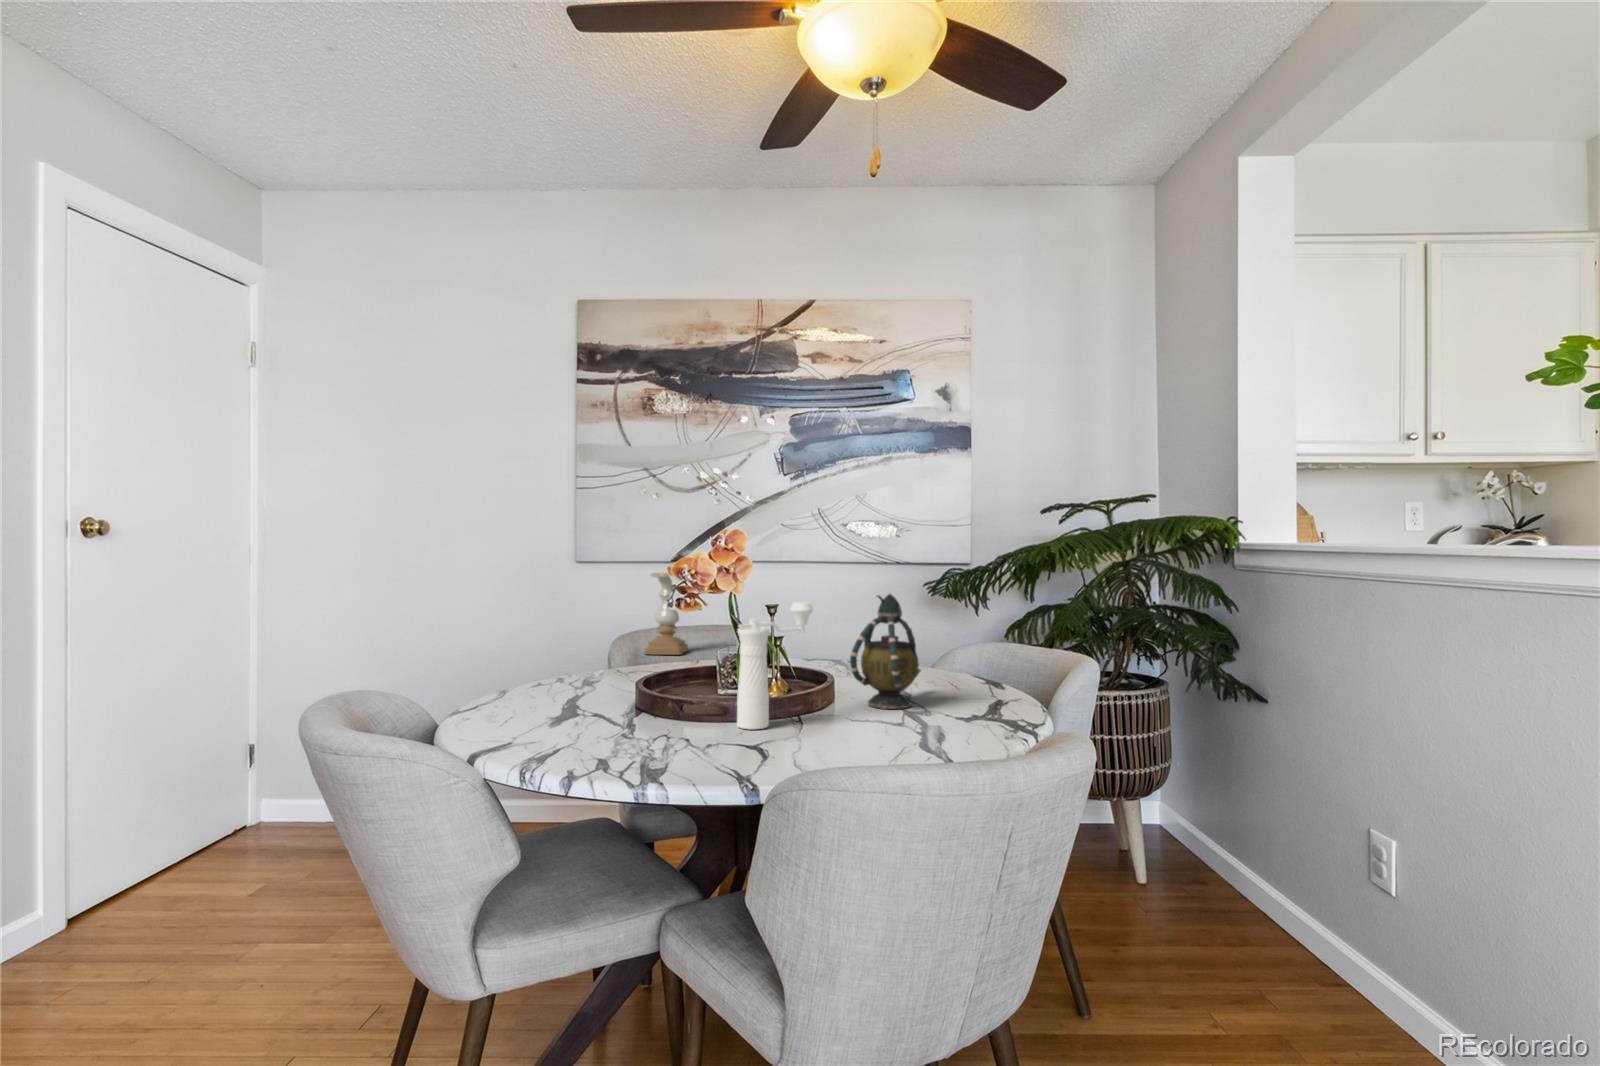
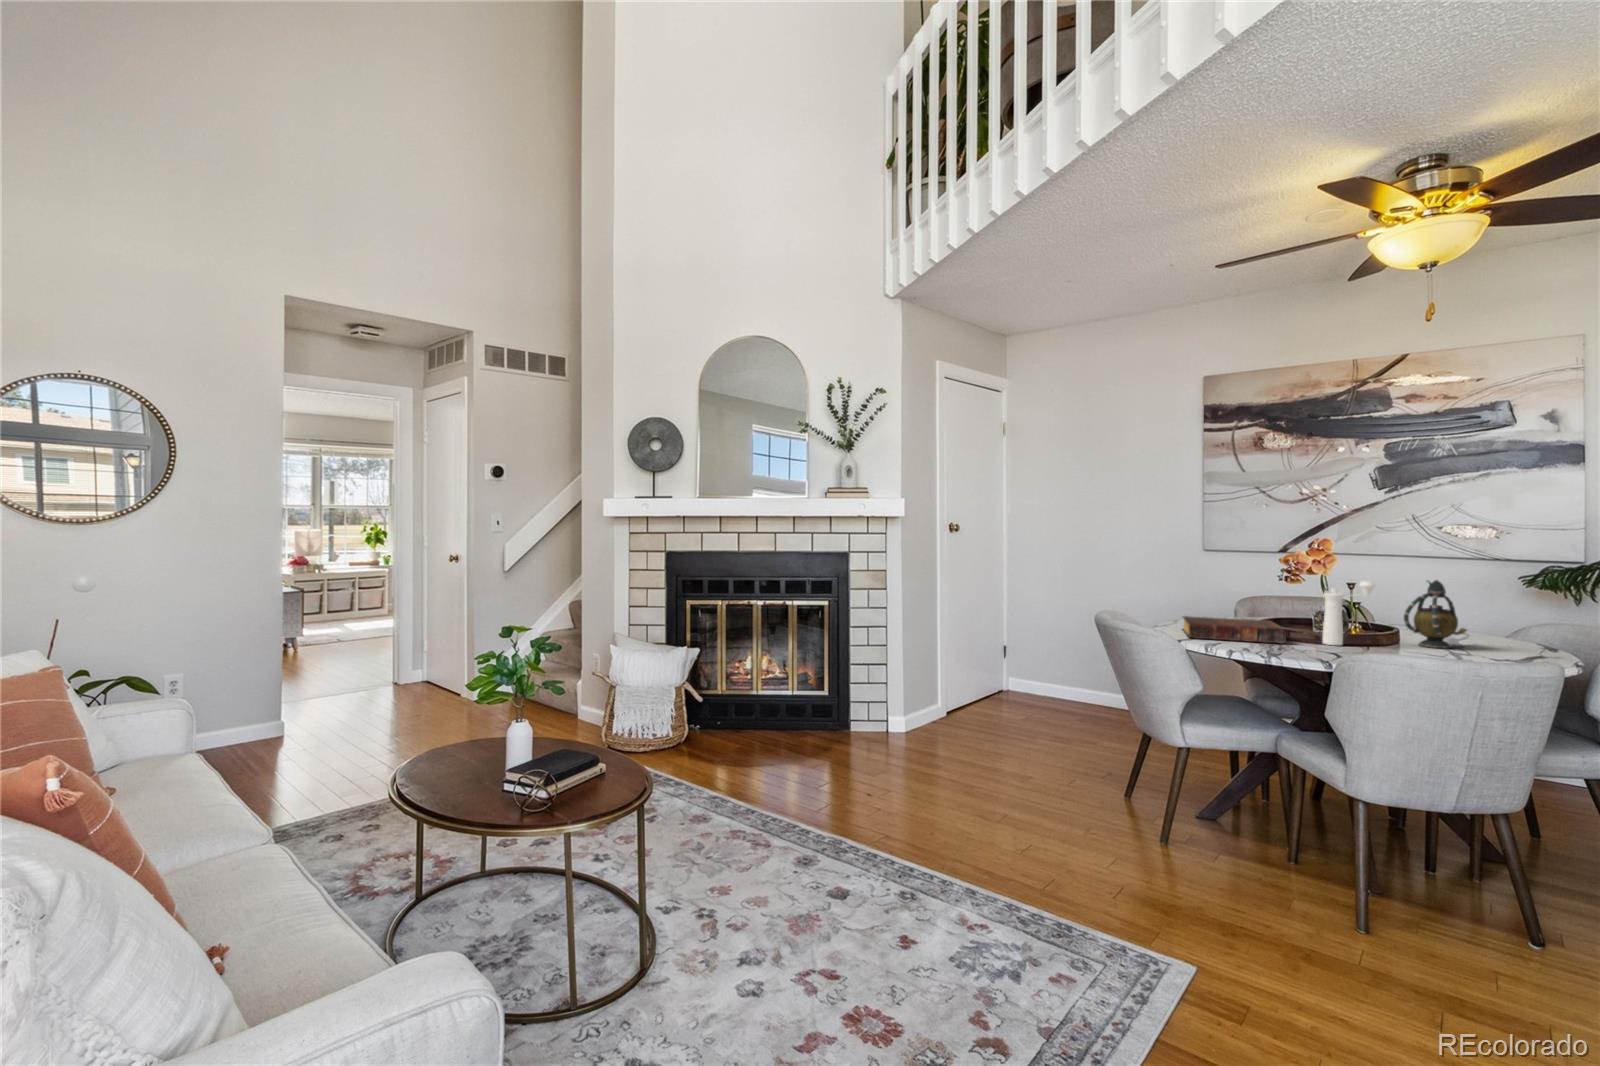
candle holder: present [645,573,688,655] -> none [1260,561,1292,614]
book: none [482,685,675,754] -> present [1183,616,1286,644]

